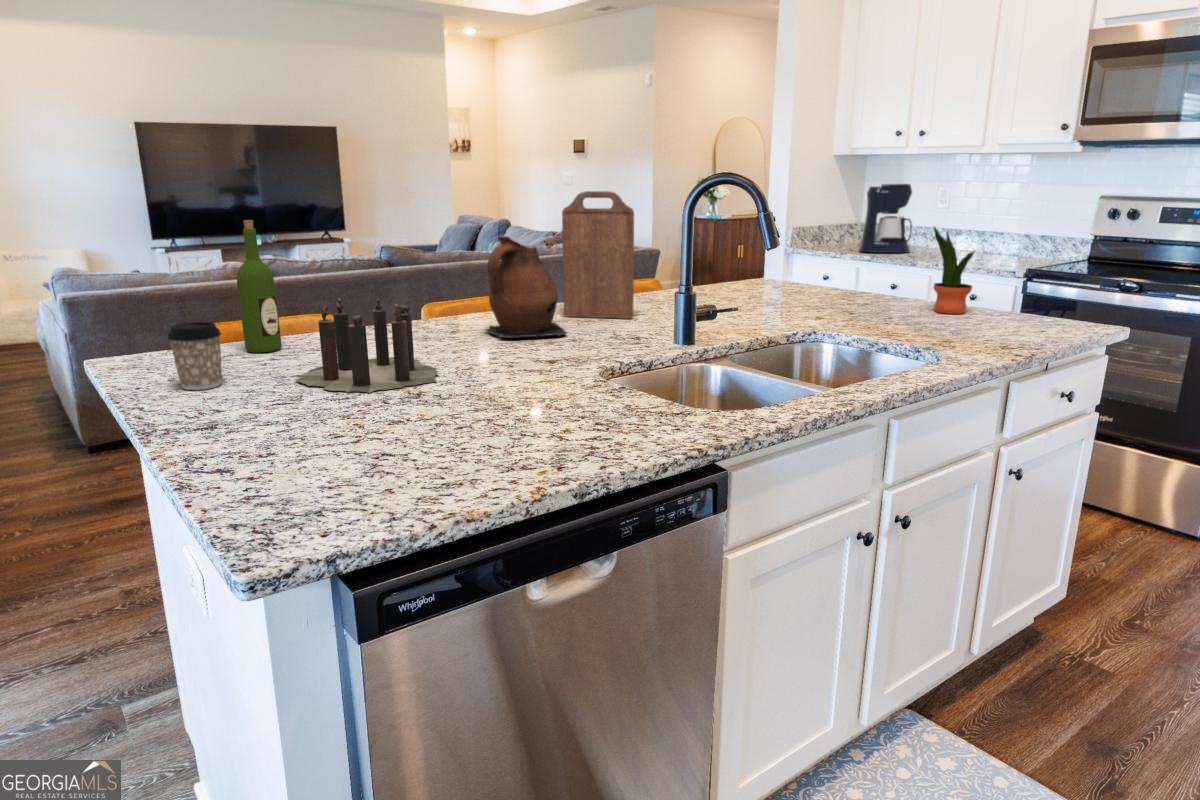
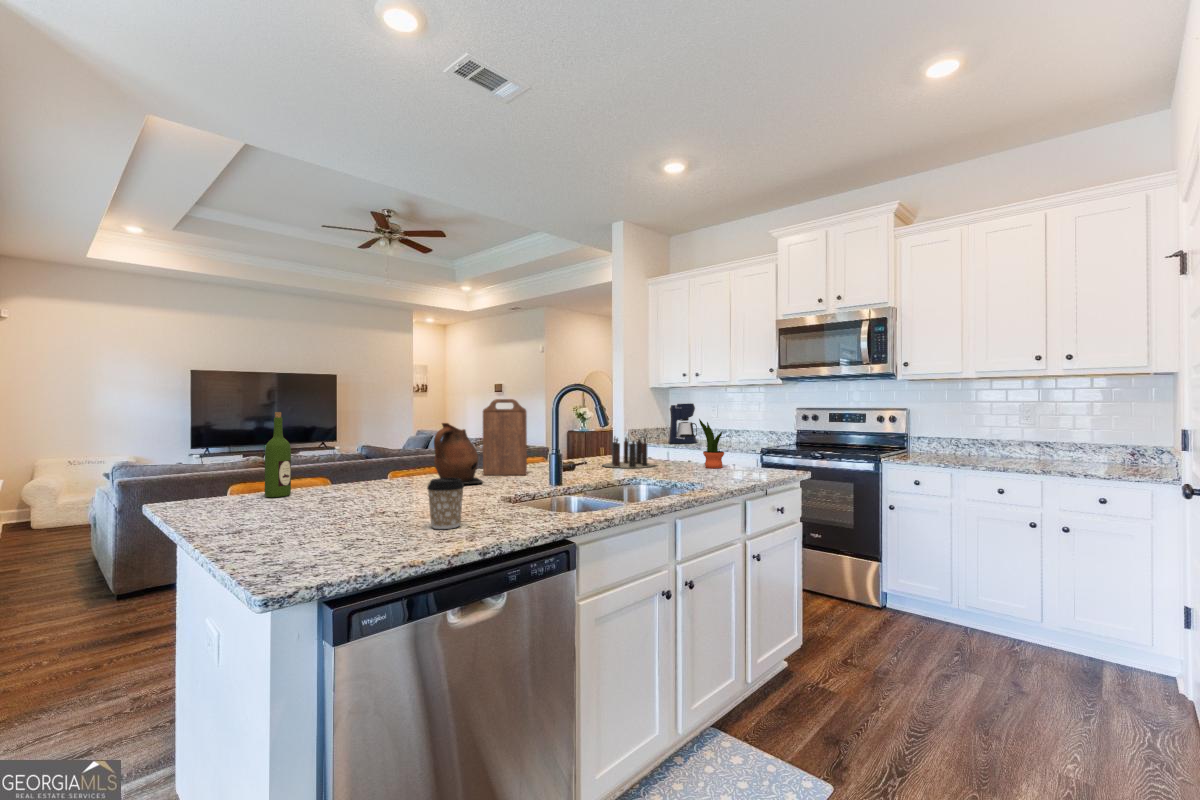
candle: present [295,298,438,393] -> present [603,437,656,468]
coffee cup: present [168,322,222,390] -> present [427,478,464,529]

